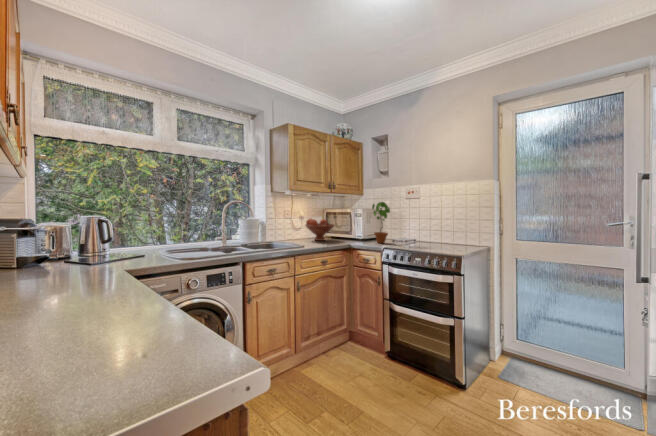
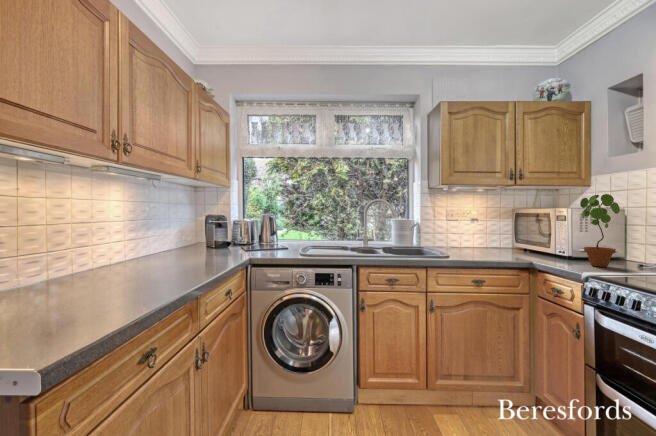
fruit bowl: present [306,219,334,241] -> none [470,222,517,254]

